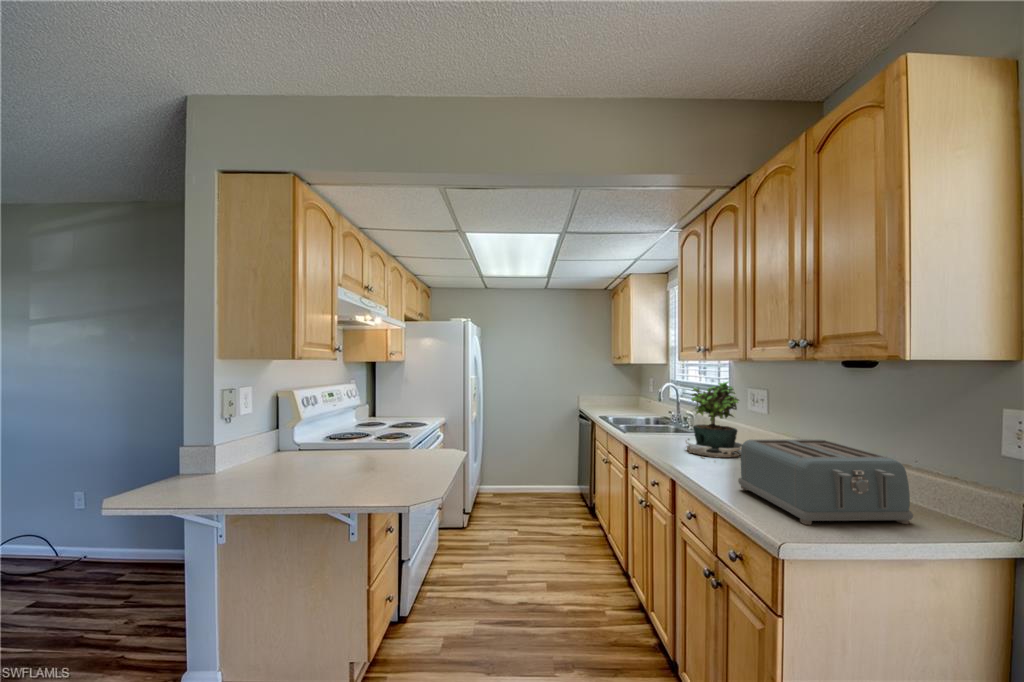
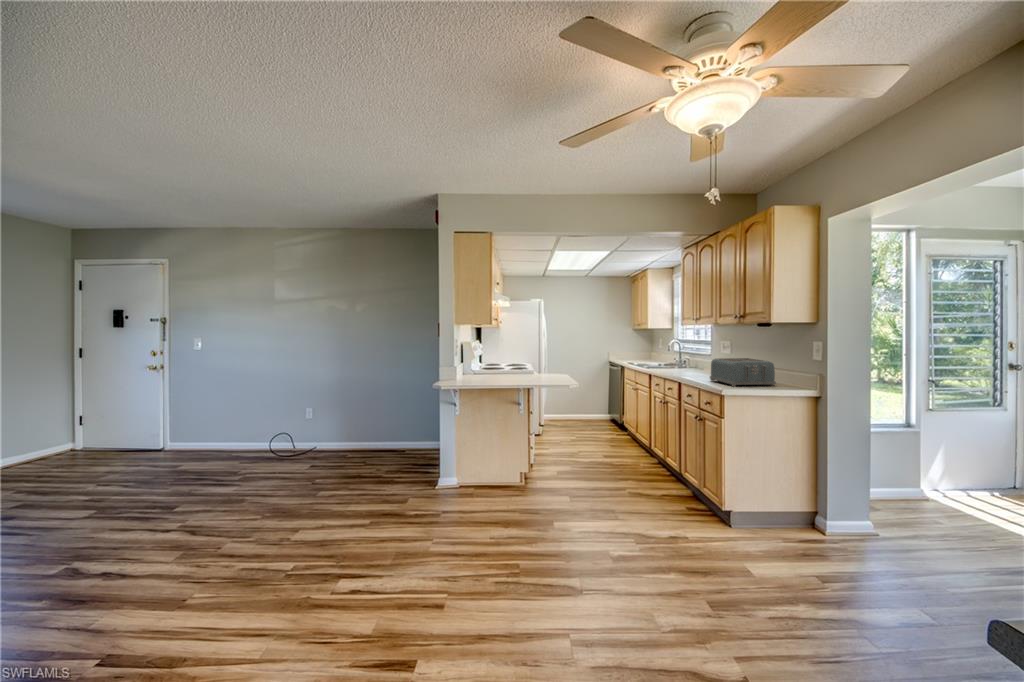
potted plant: present [685,382,742,458] -> none [685,335,716,376]

